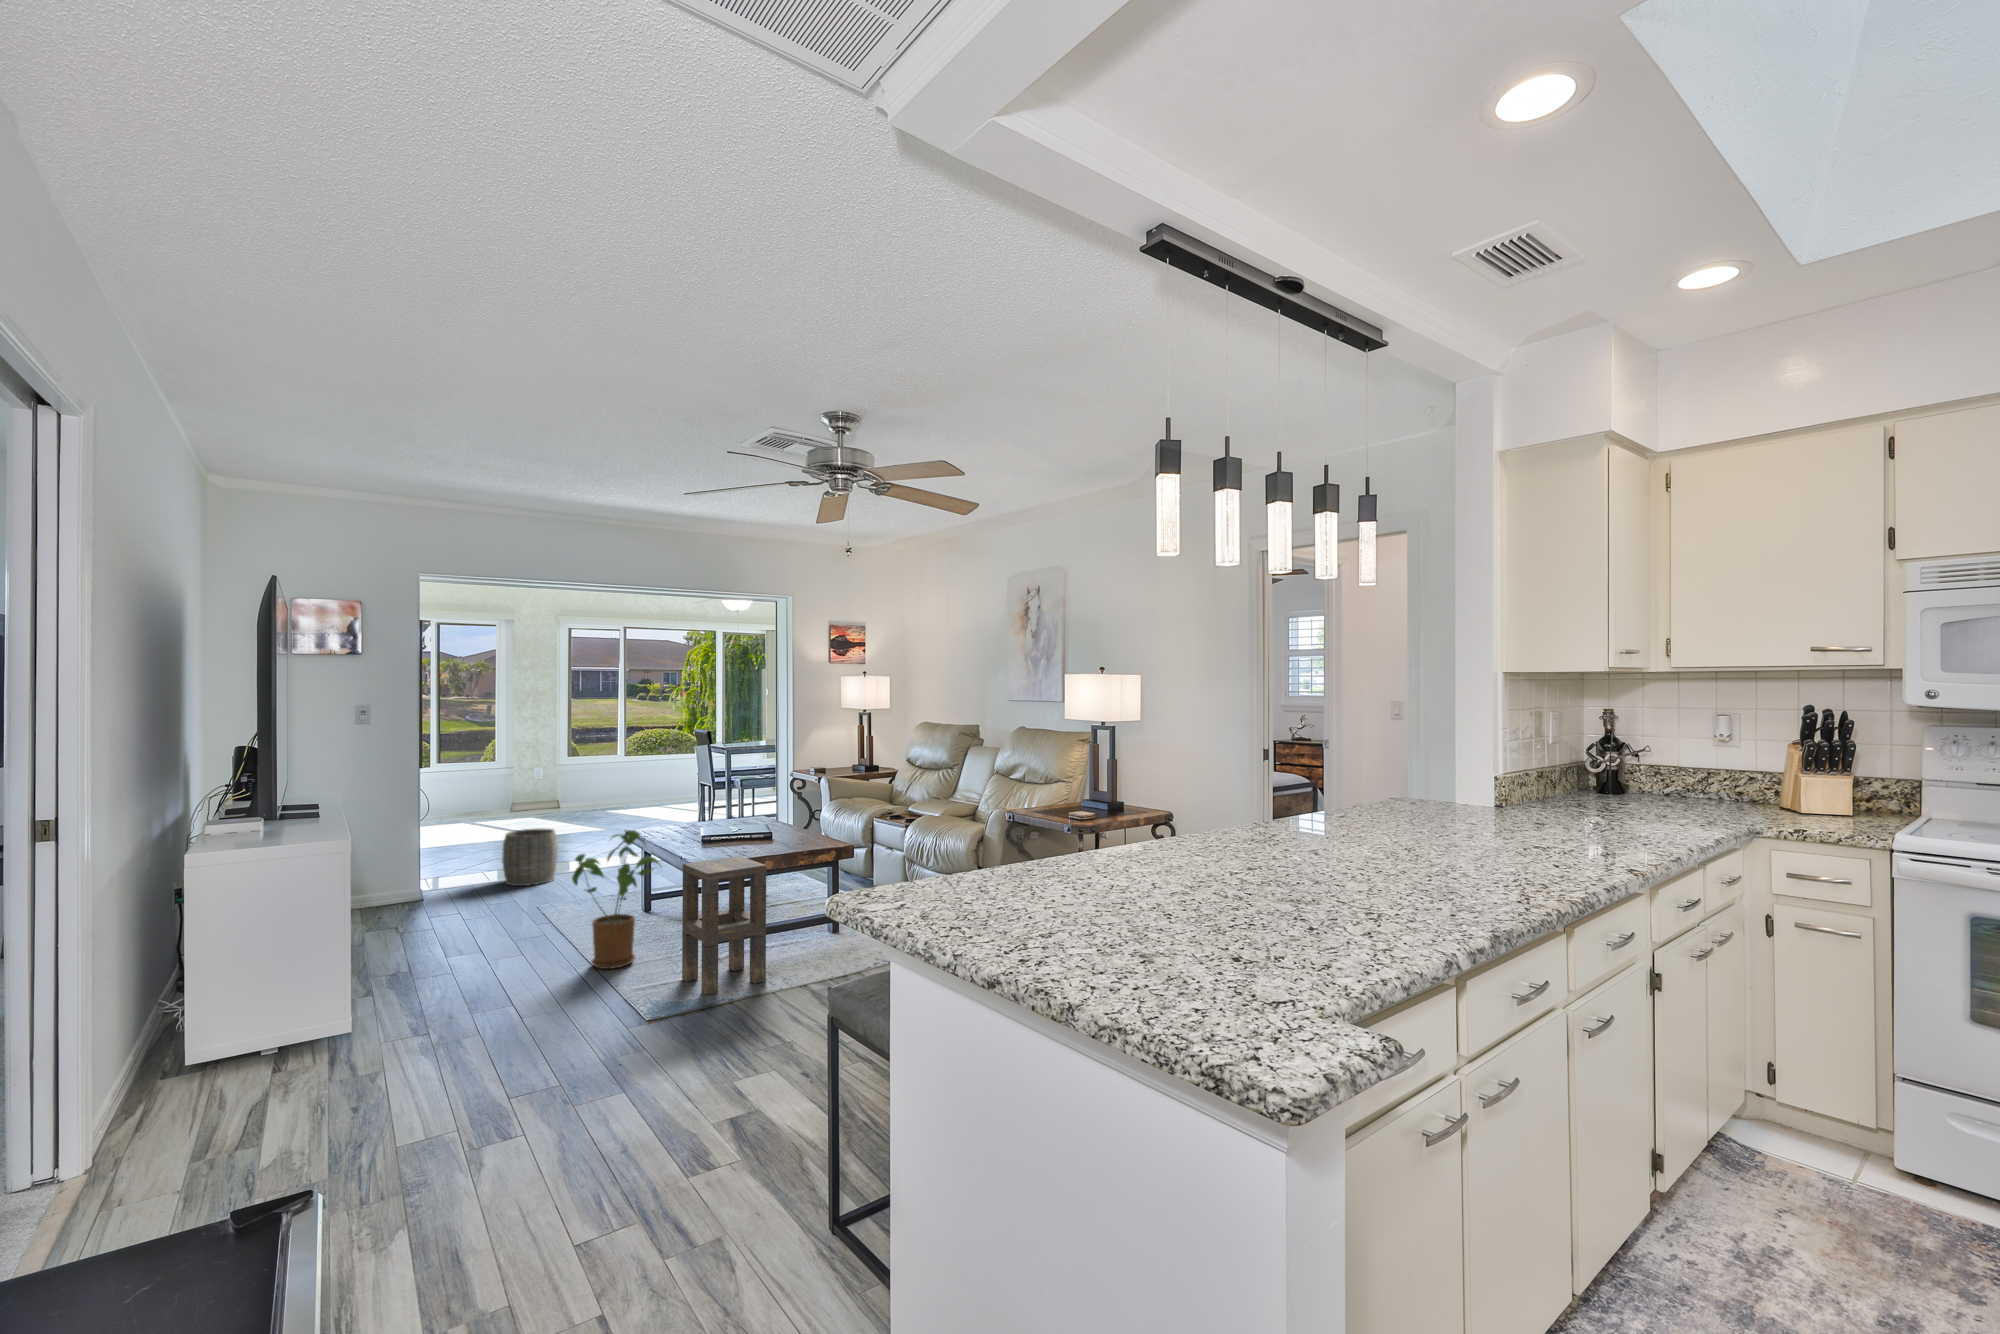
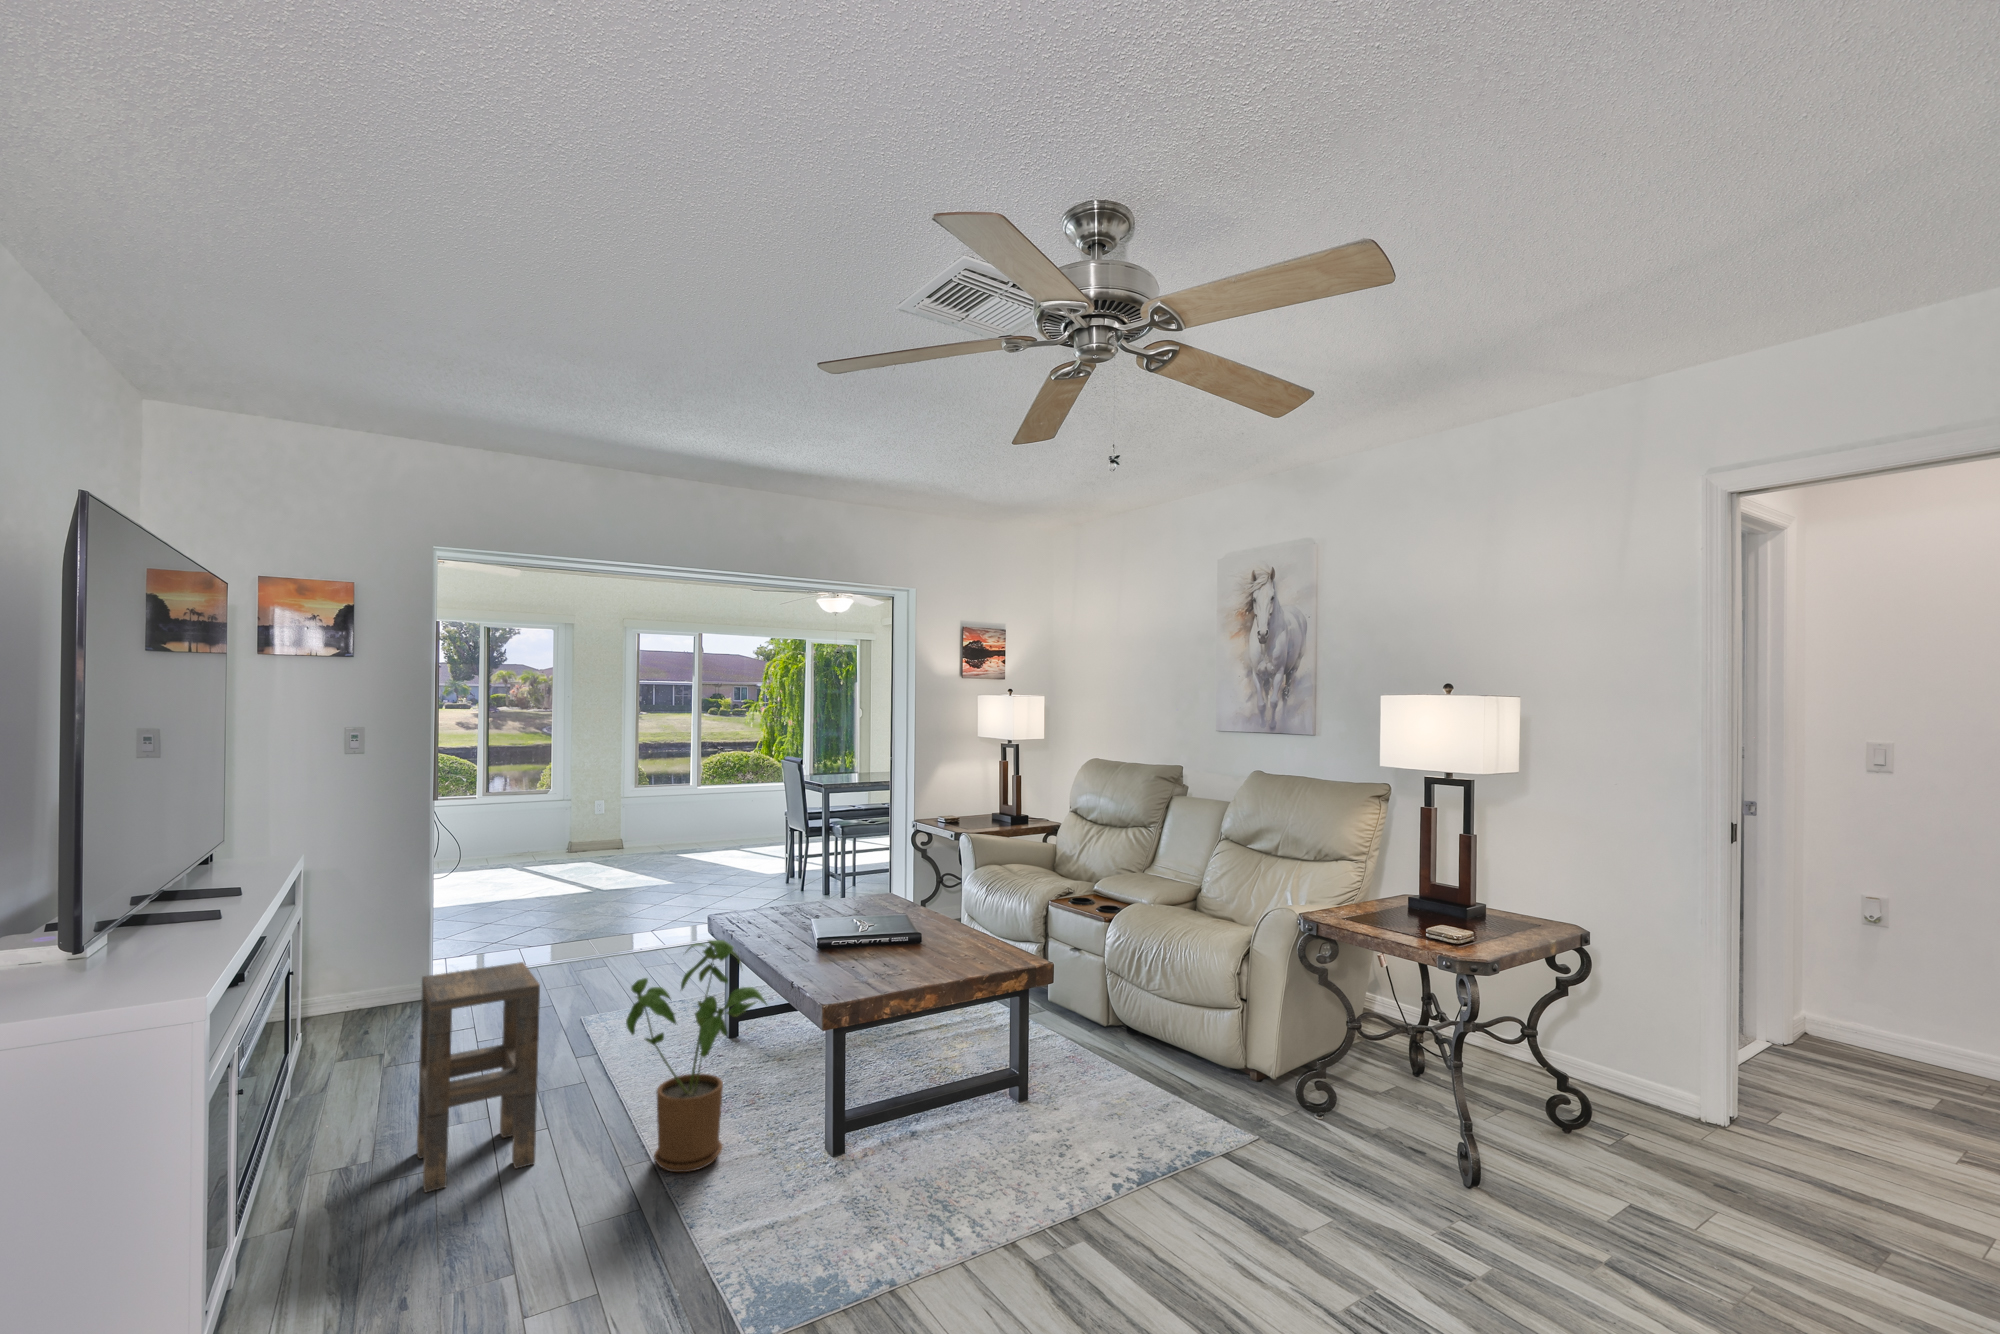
woven basket: present [502,829,558,886] -> none [539,895,612,977]
side table: present [682,856,766,995] -> present [417,962,540,1192]

